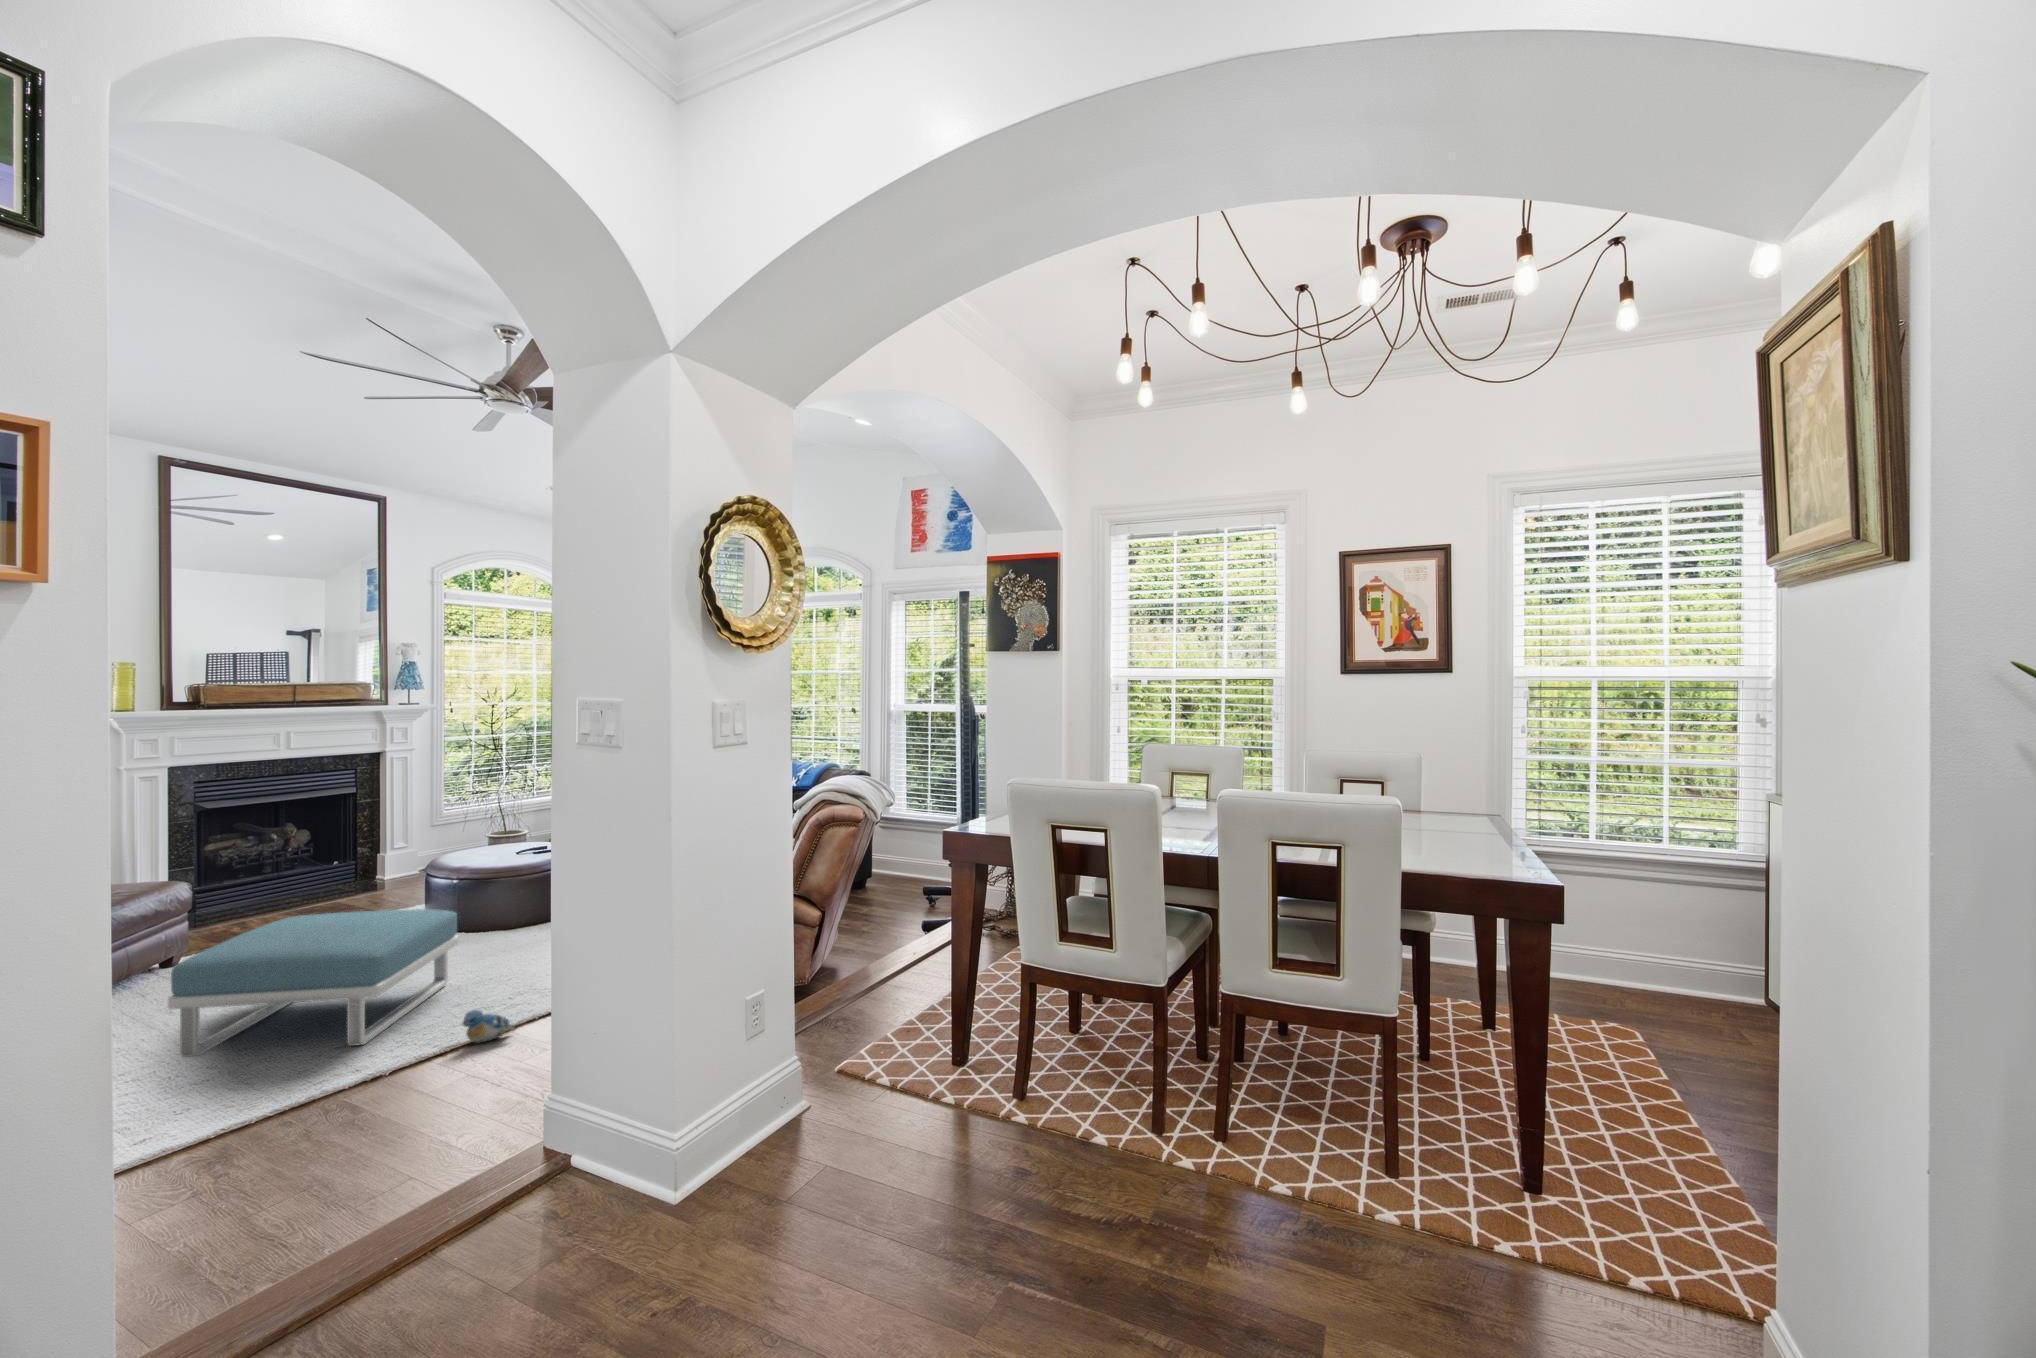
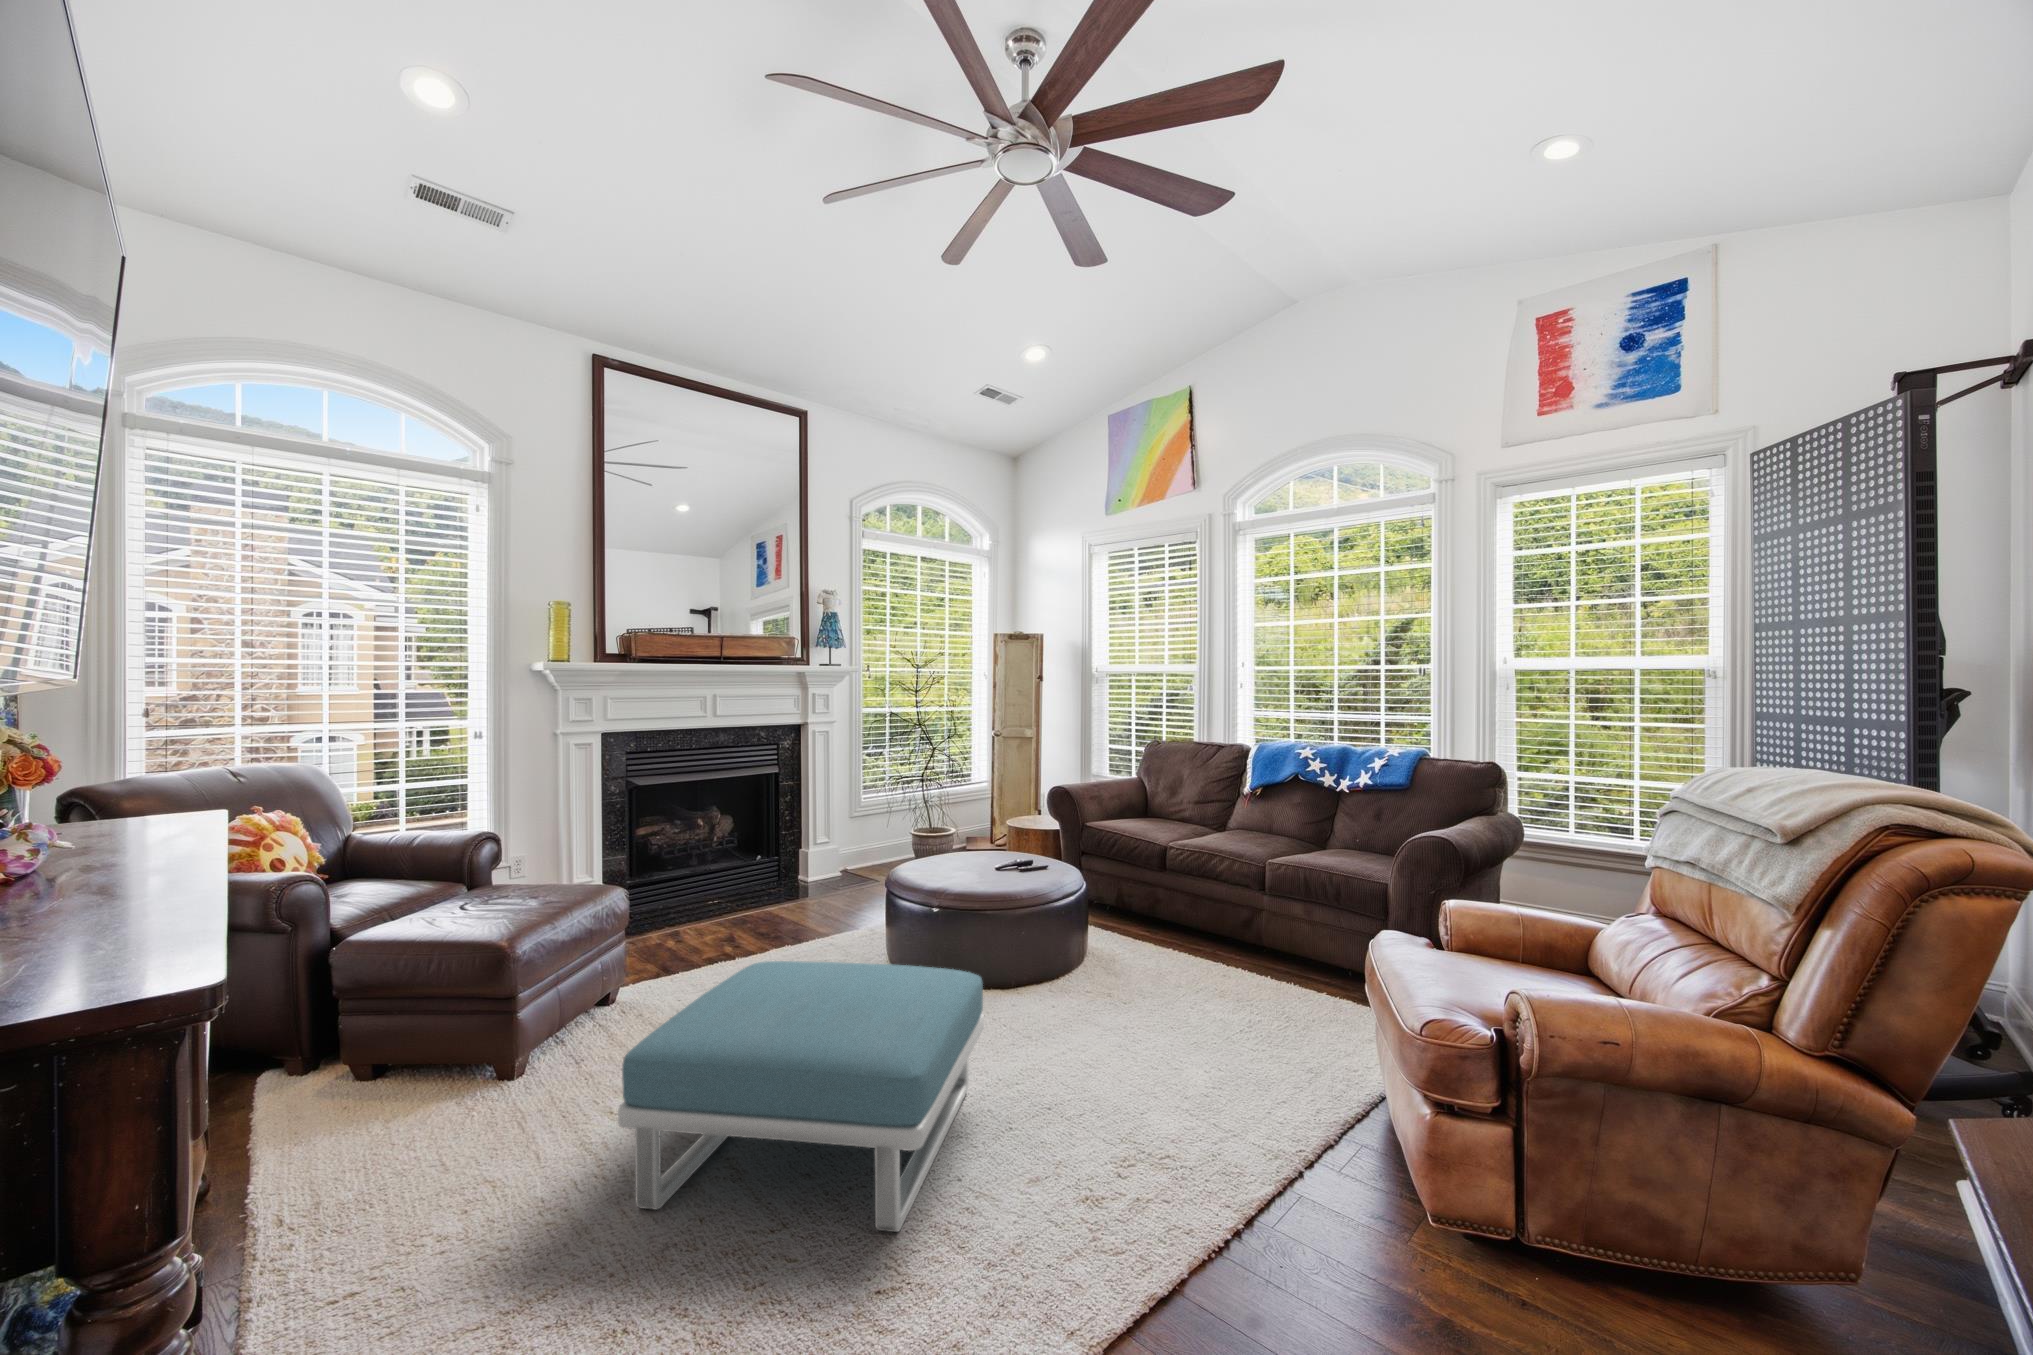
plush toy: present [463,1010,515,1043] -> none [1072,1204,1157,1270]

